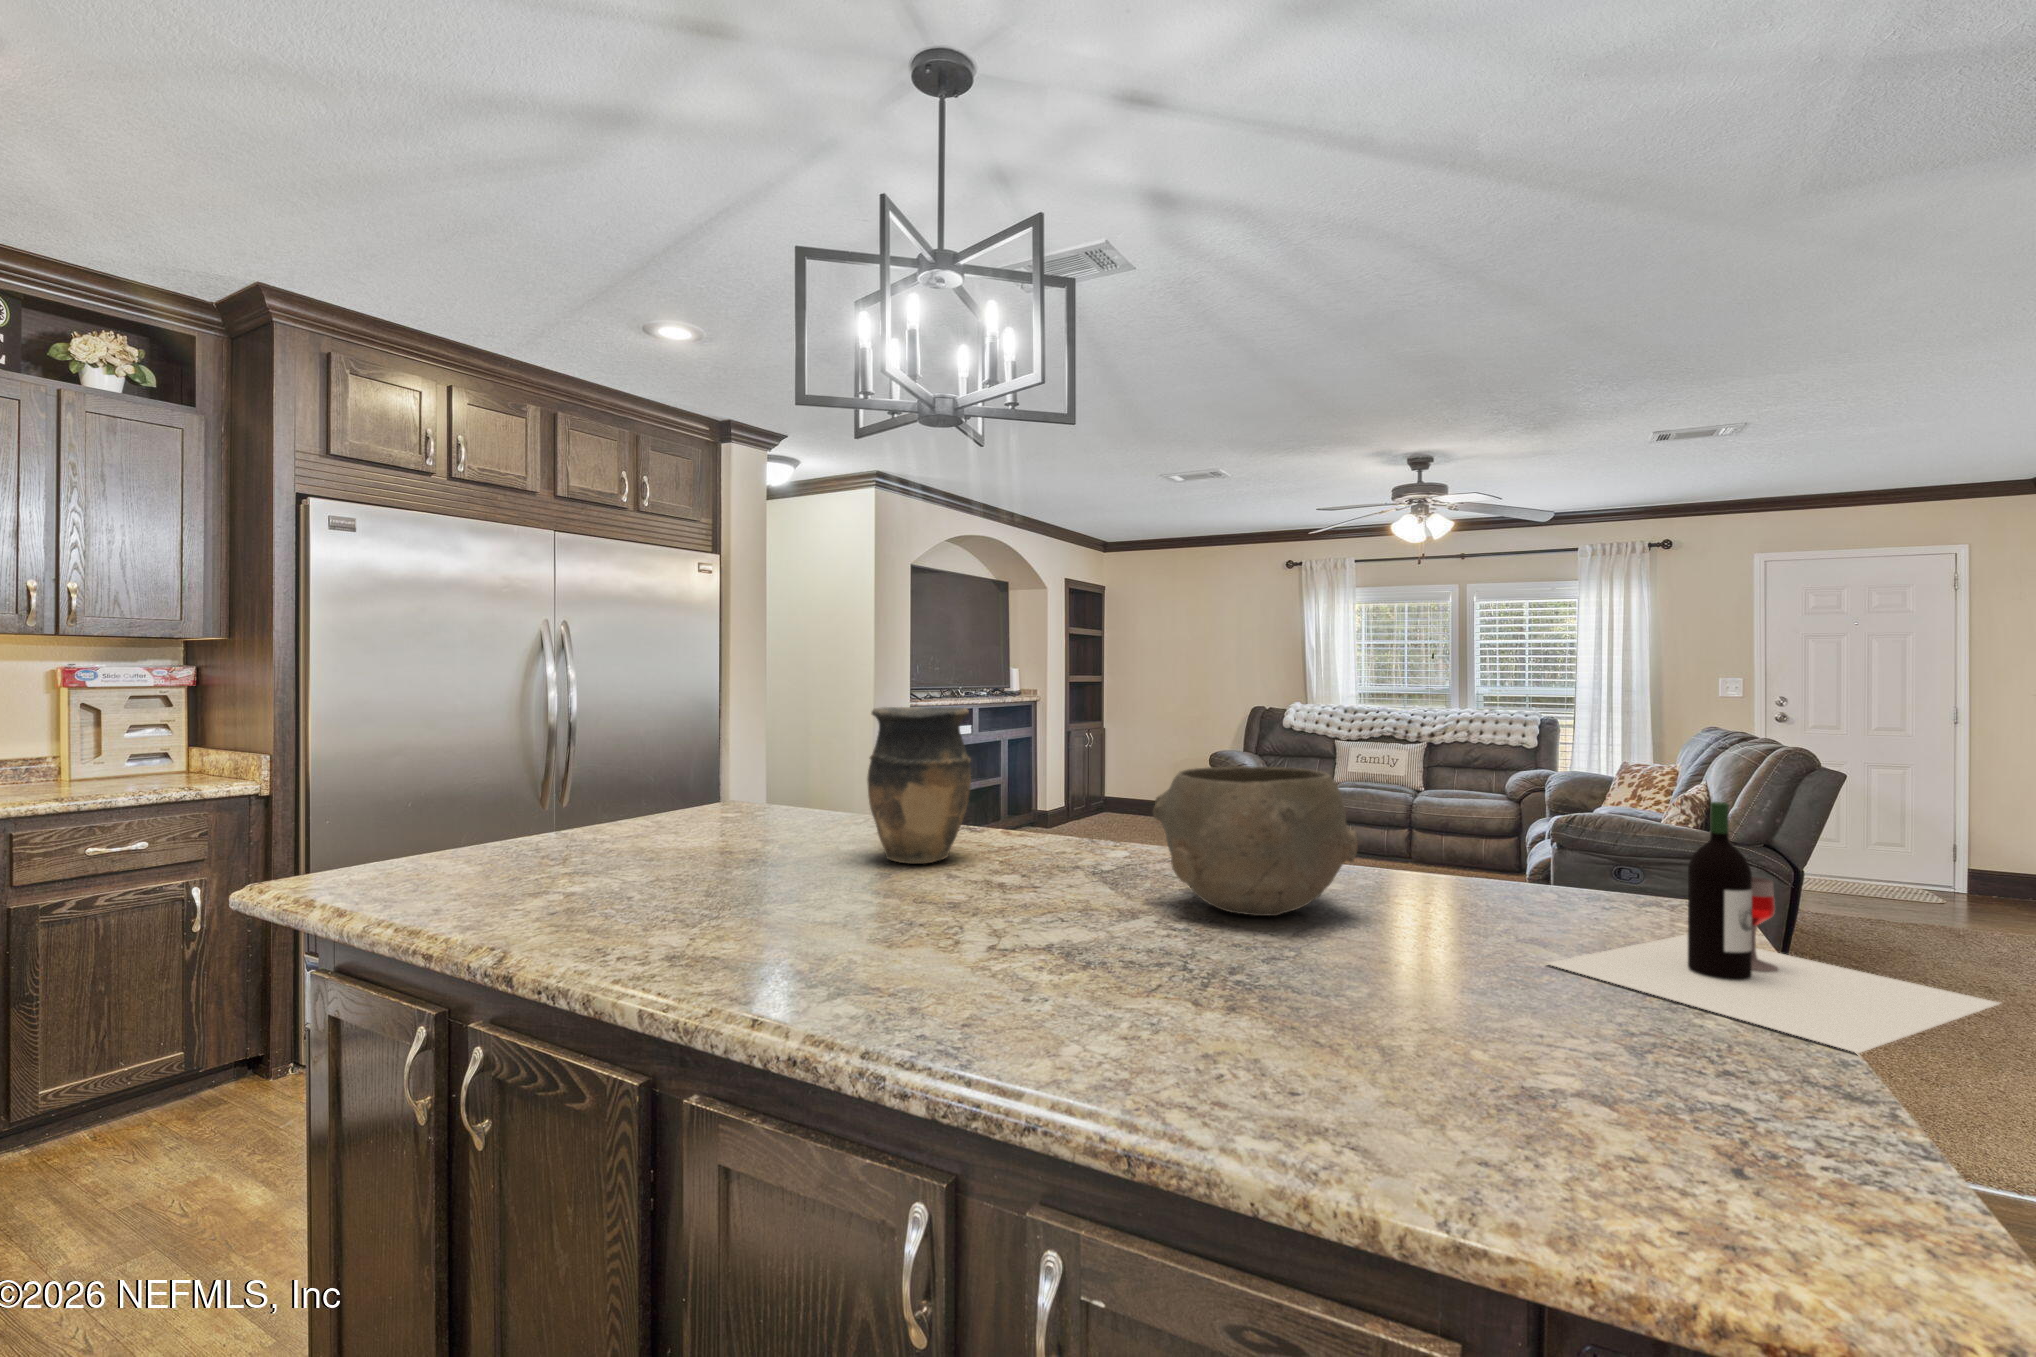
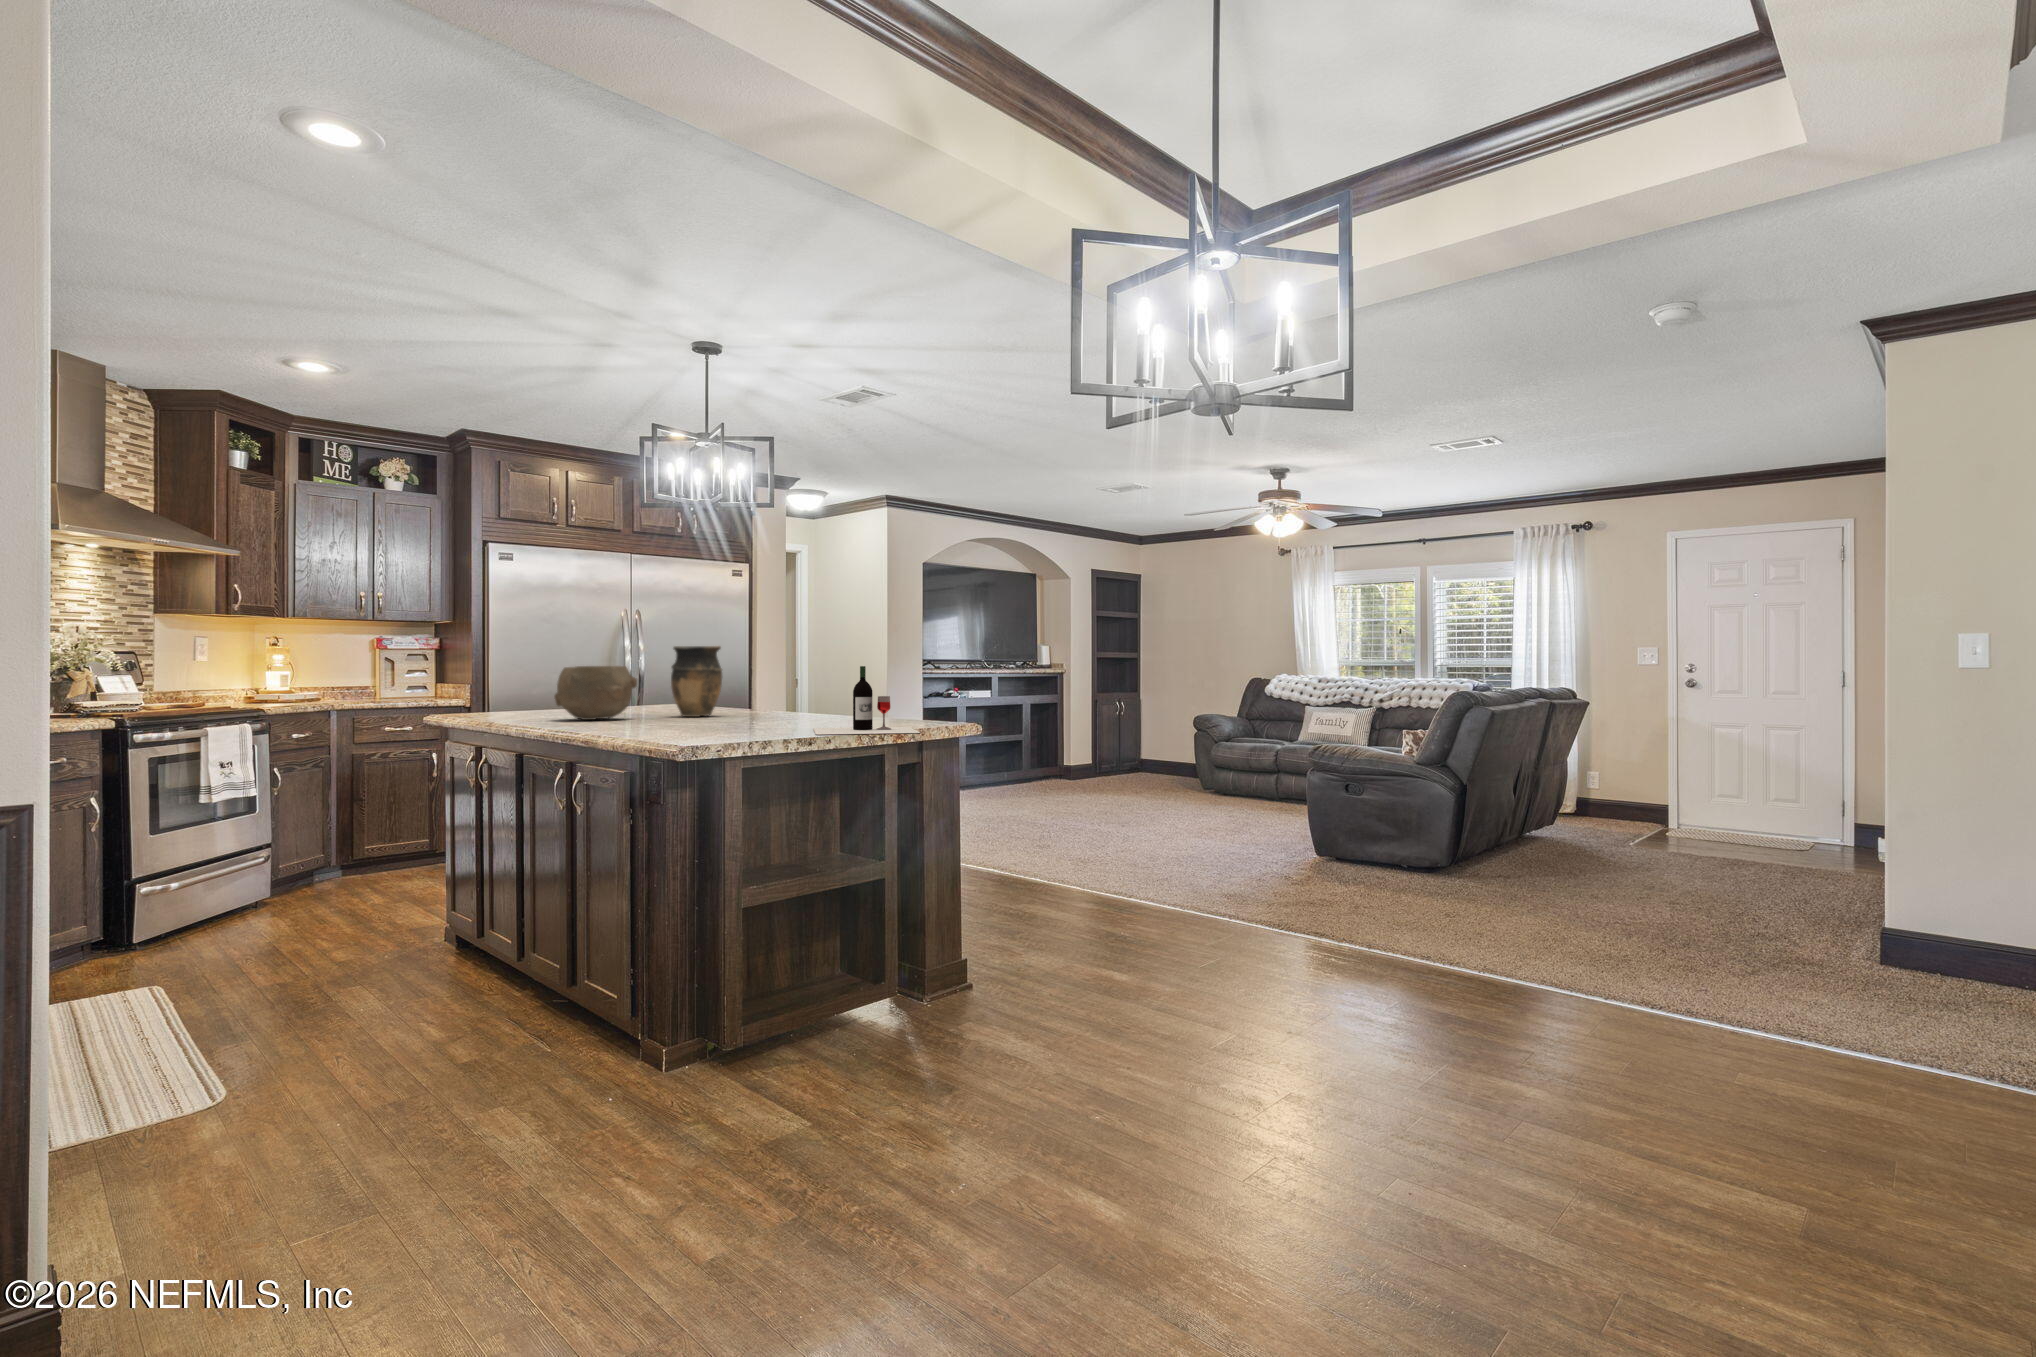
bowl: present [1153,766,1358,916] -> present [554,666,637,720]

